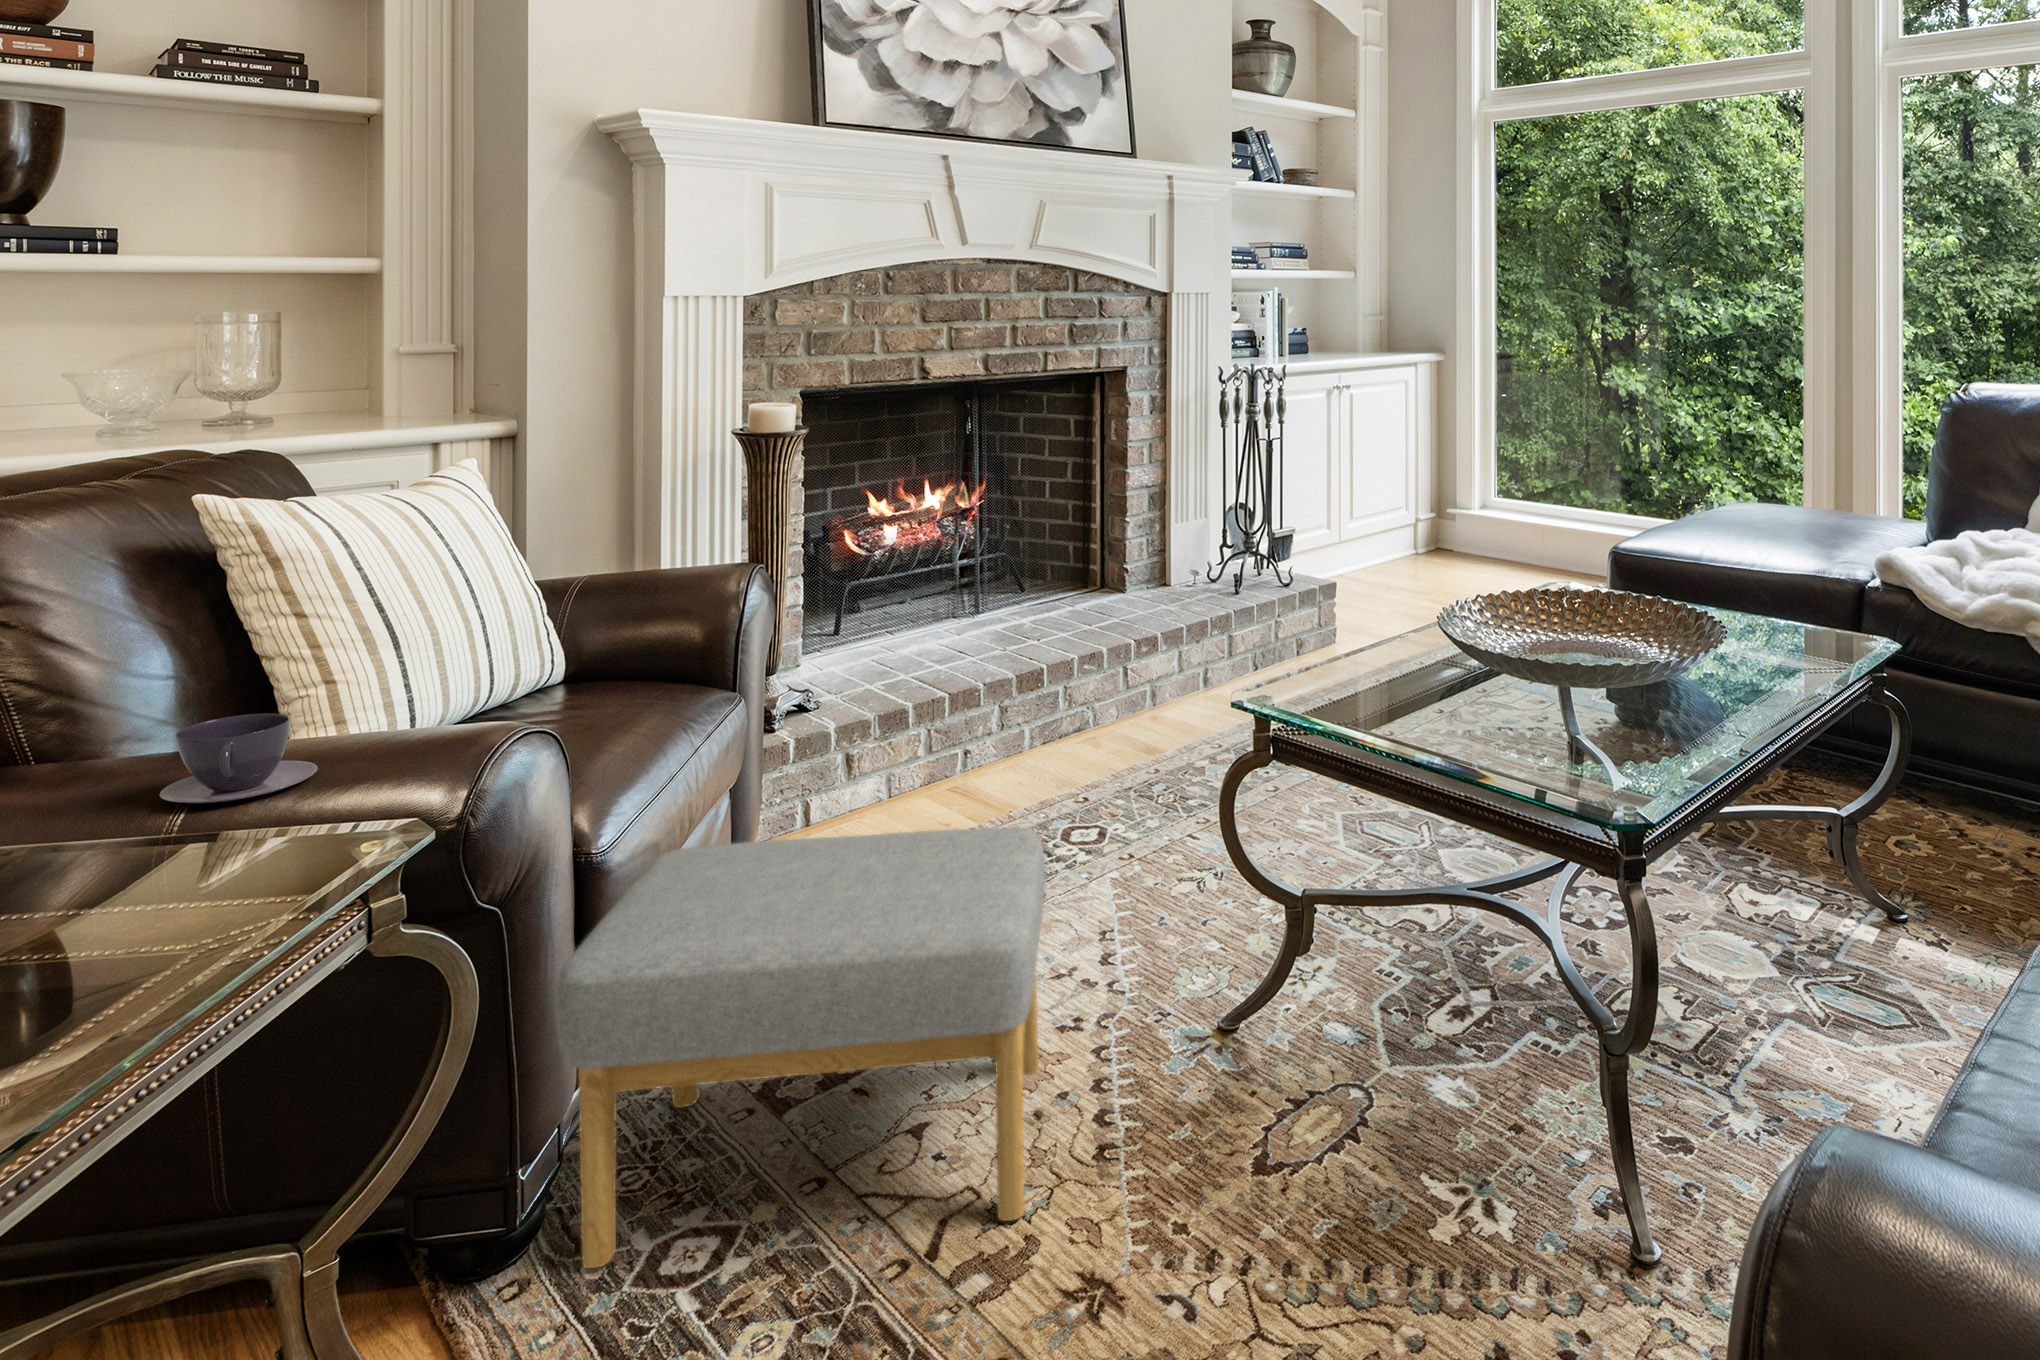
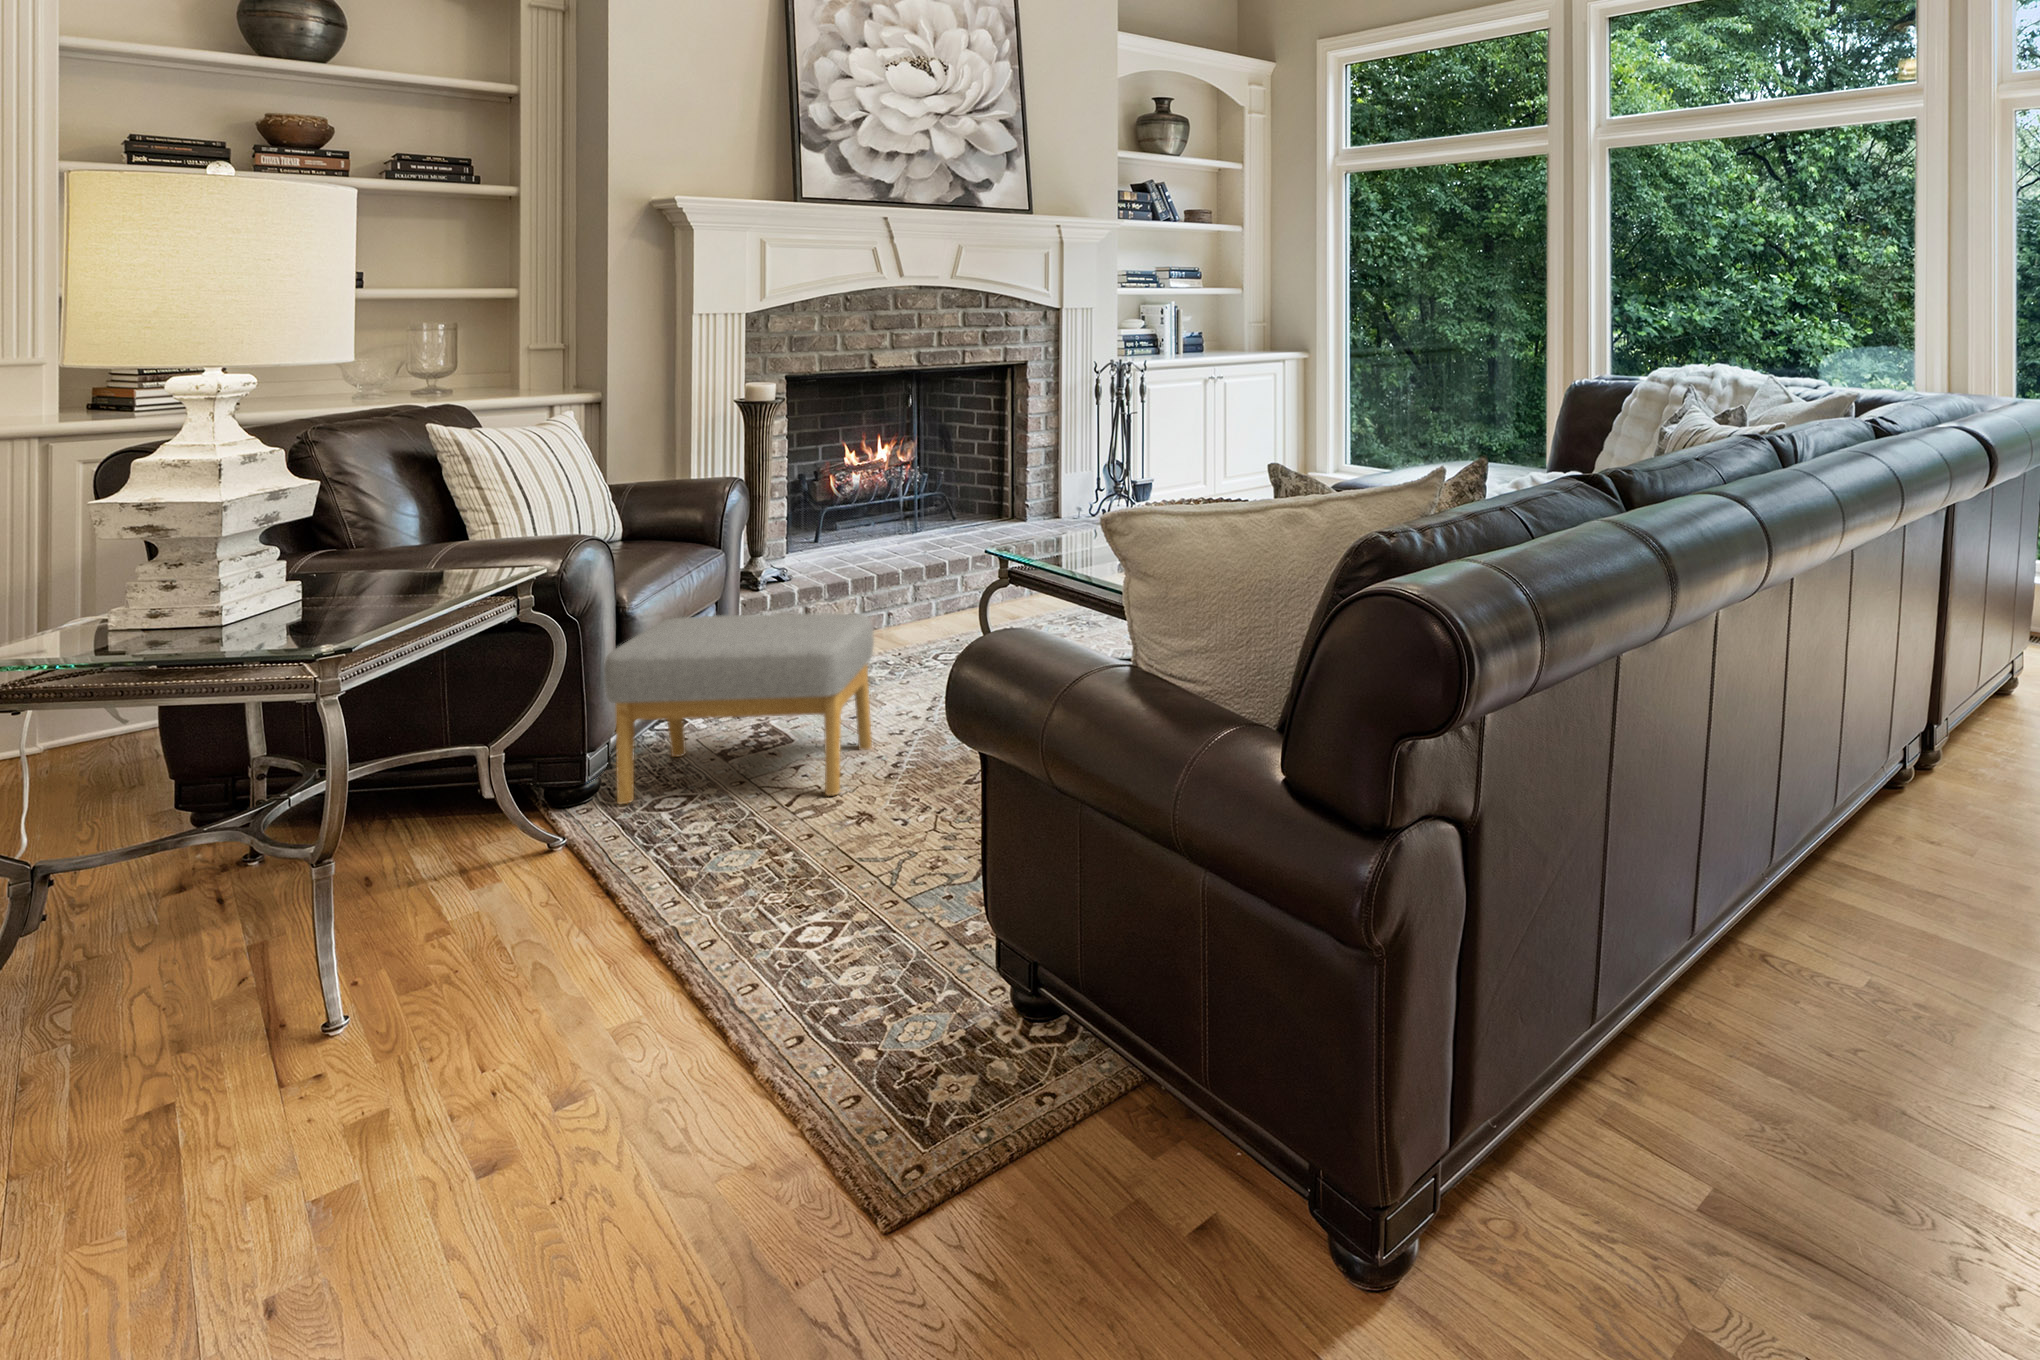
teacup: present [160,713,318,803] -> none [425,522,493,557]

